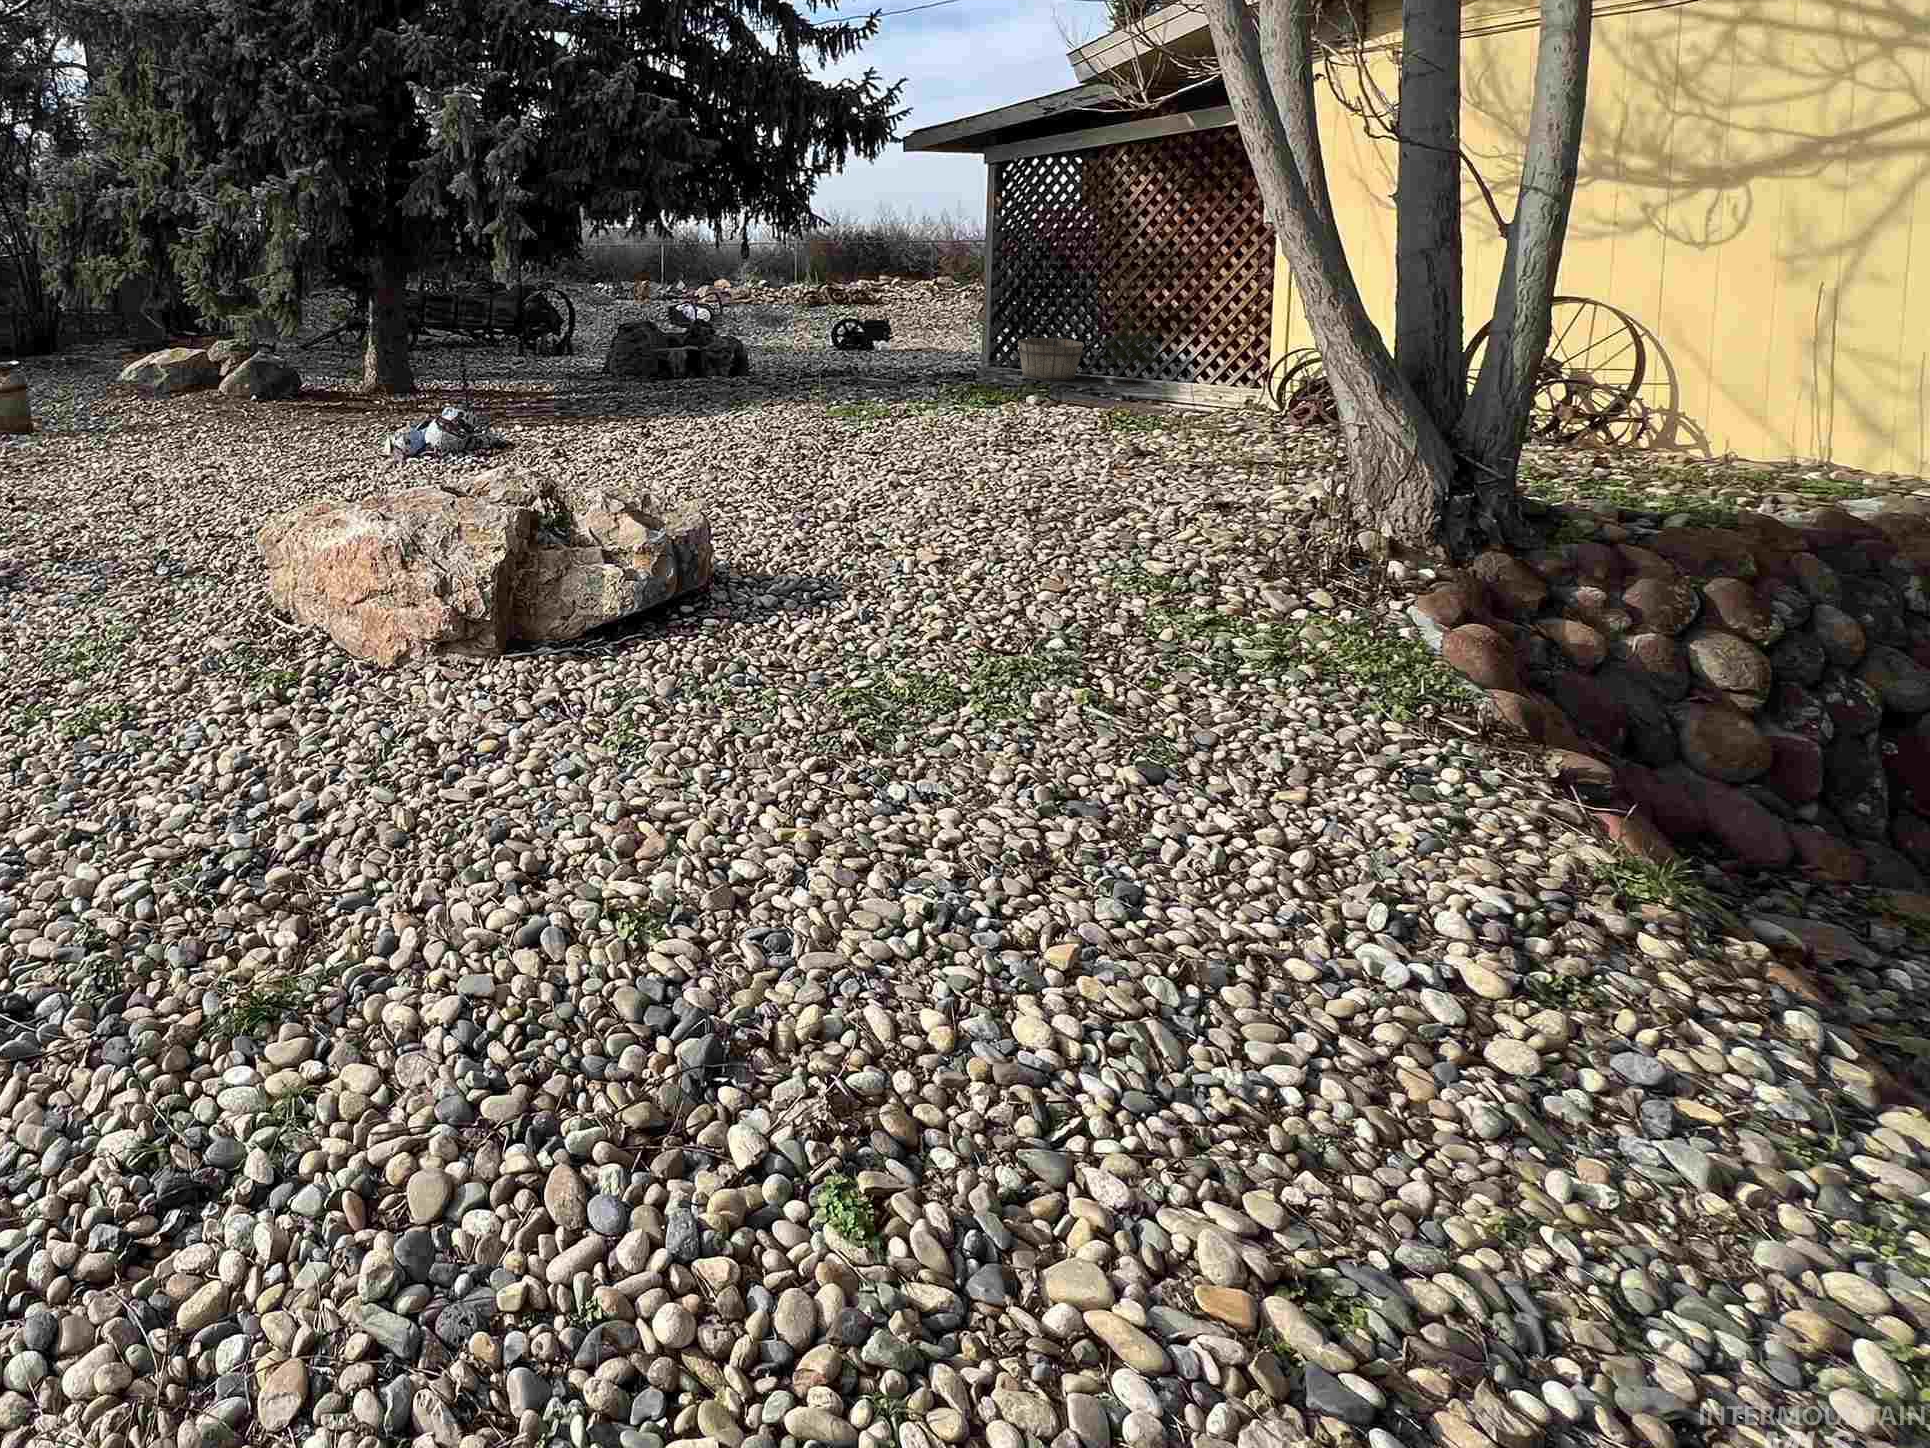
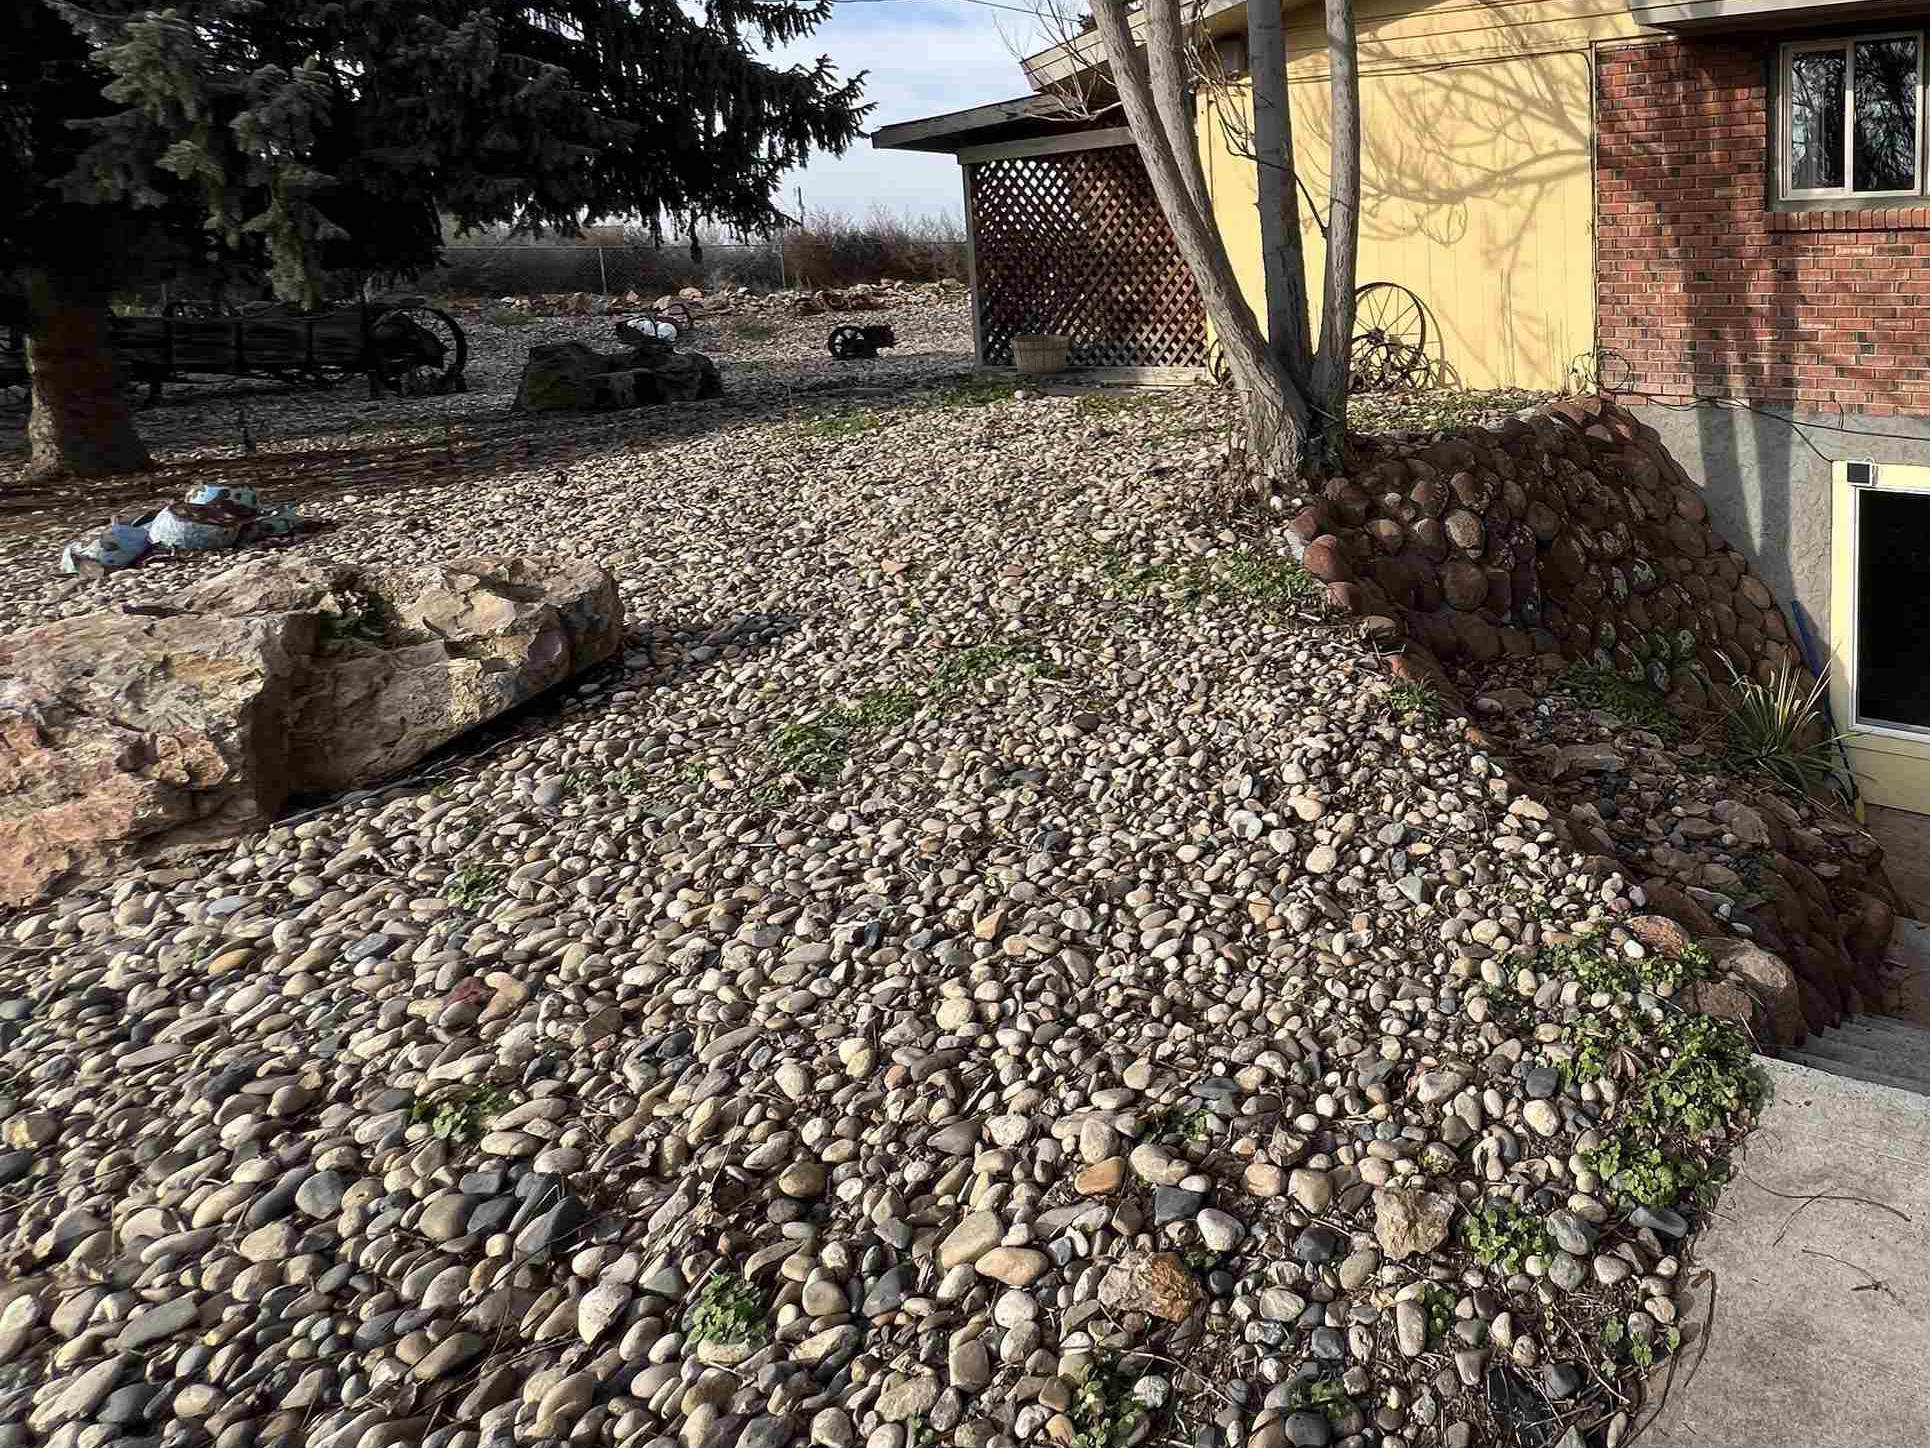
potted tree: present [1104,315,1158,387] -> none [1080,305,1131,374]

